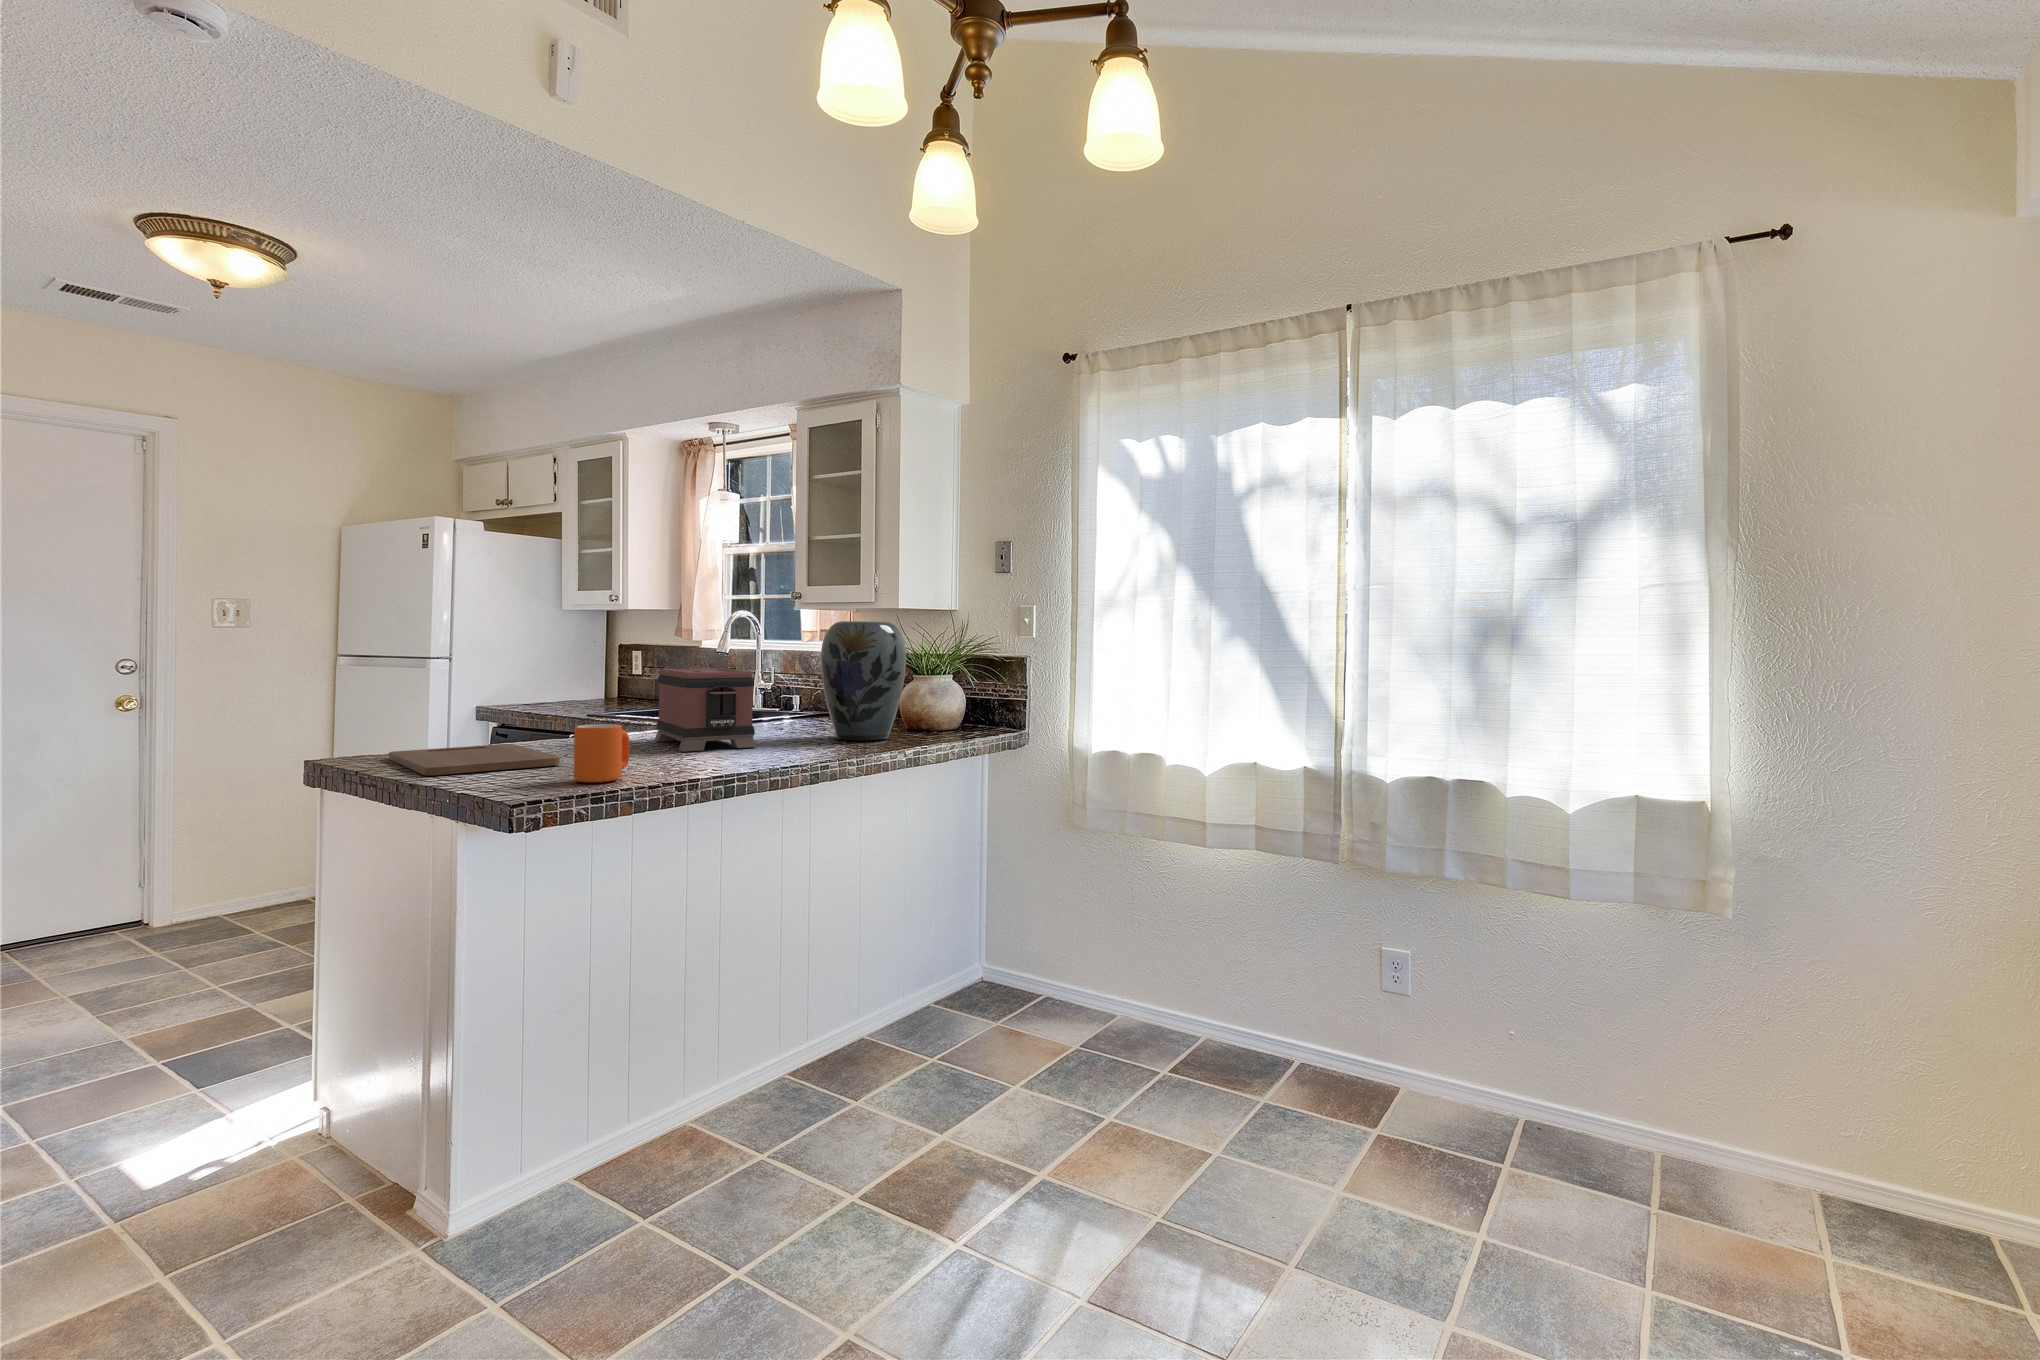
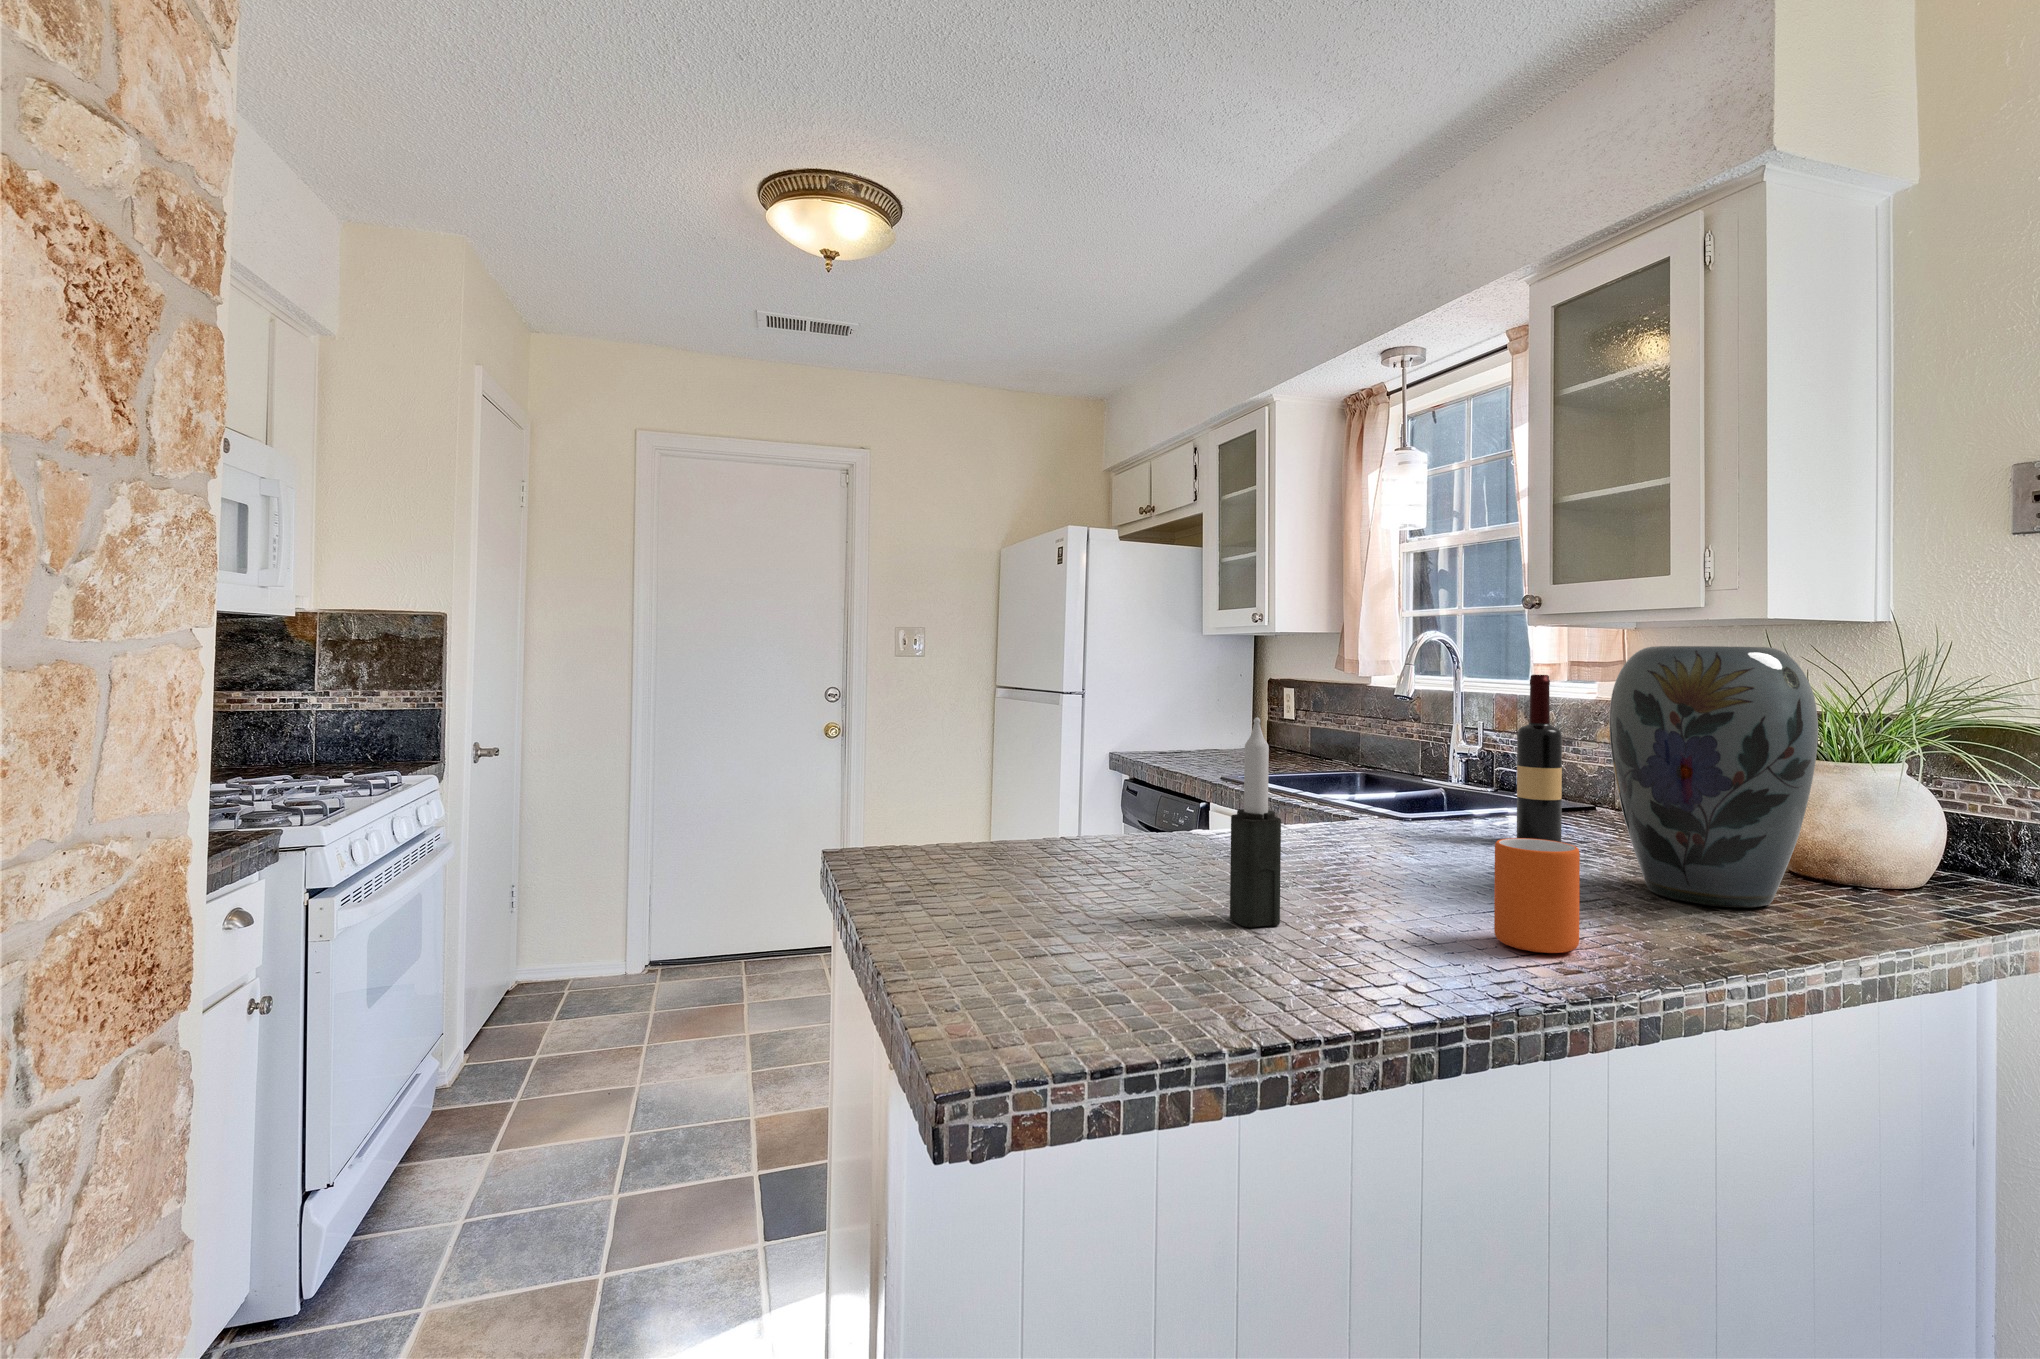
wine bottle: none [783,636,807,729] -> present [1517,675,1562,842]
candle: none [622,658,651,762] -> present [1230,718,1281,927]
toaster: present [654,668,757,752] -> none [1296,730,1486,902]
mug: present [574,724,629,783] -> present [1494,838,1580,953]
cutting board: present [389,744,560,775] -> none [907,846,1122,922]

